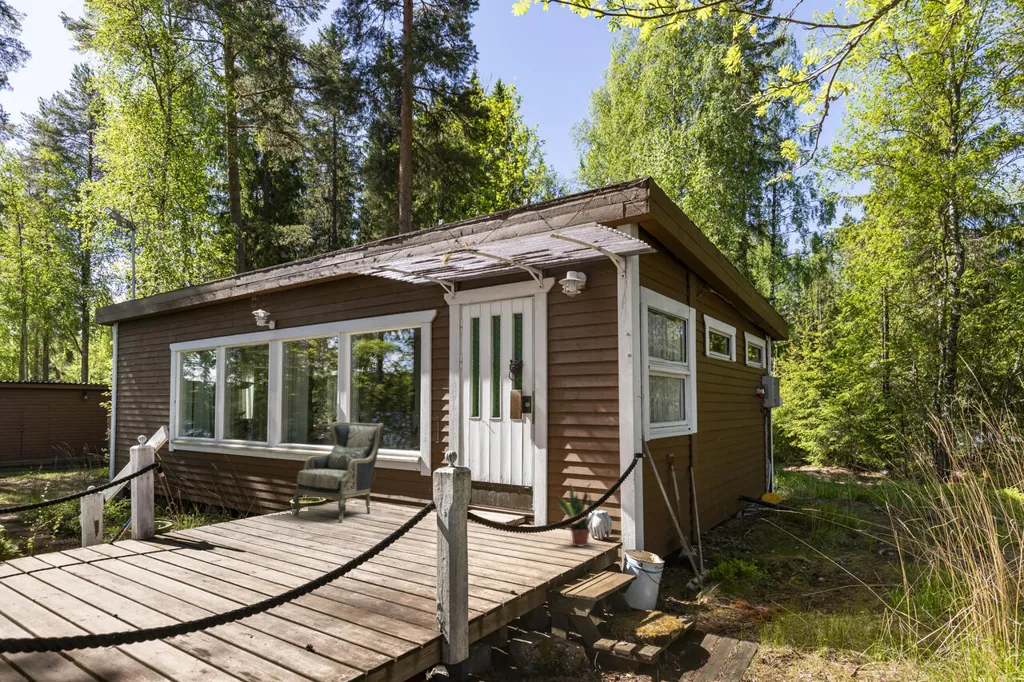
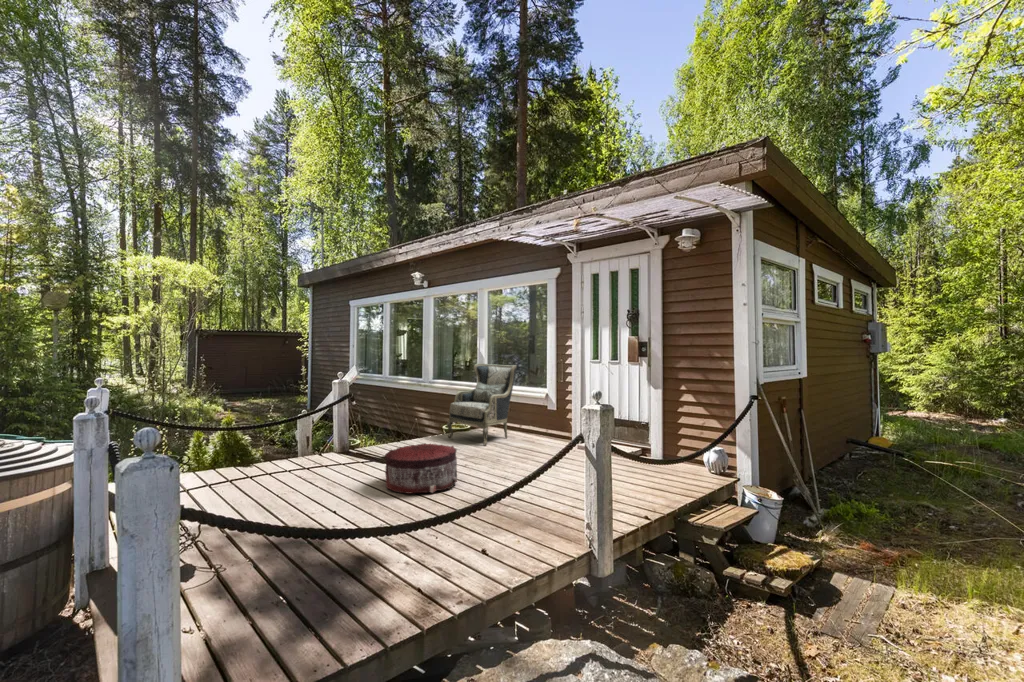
potted plant: present [558,485,595,546] -> none [677,421,720,478]
pouf: none [207,516,301,578] -> present [385,444,457,494]

